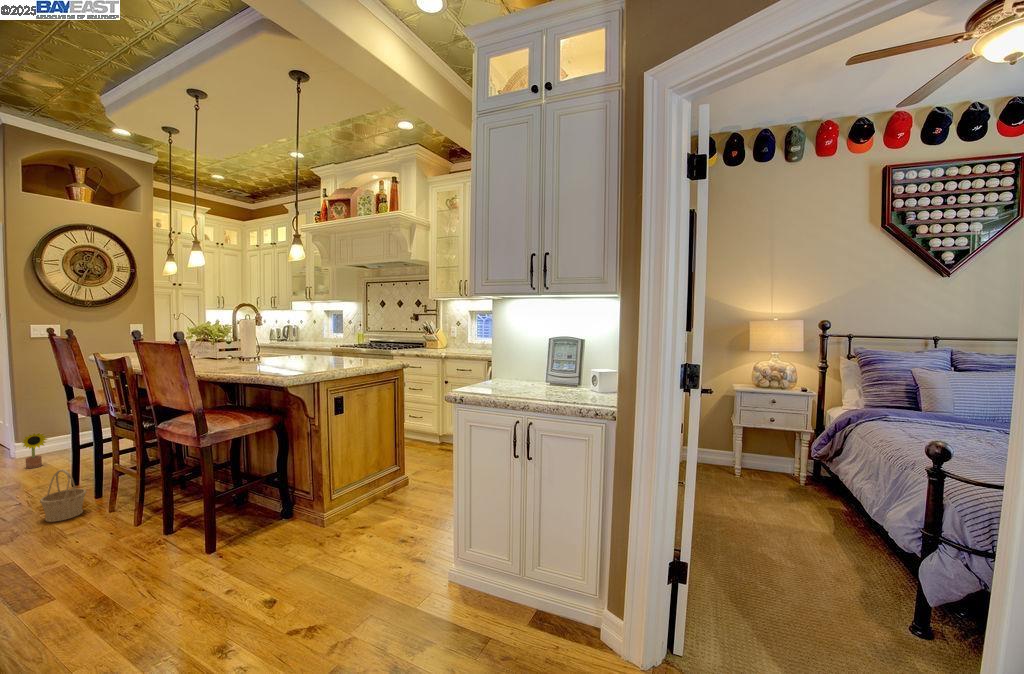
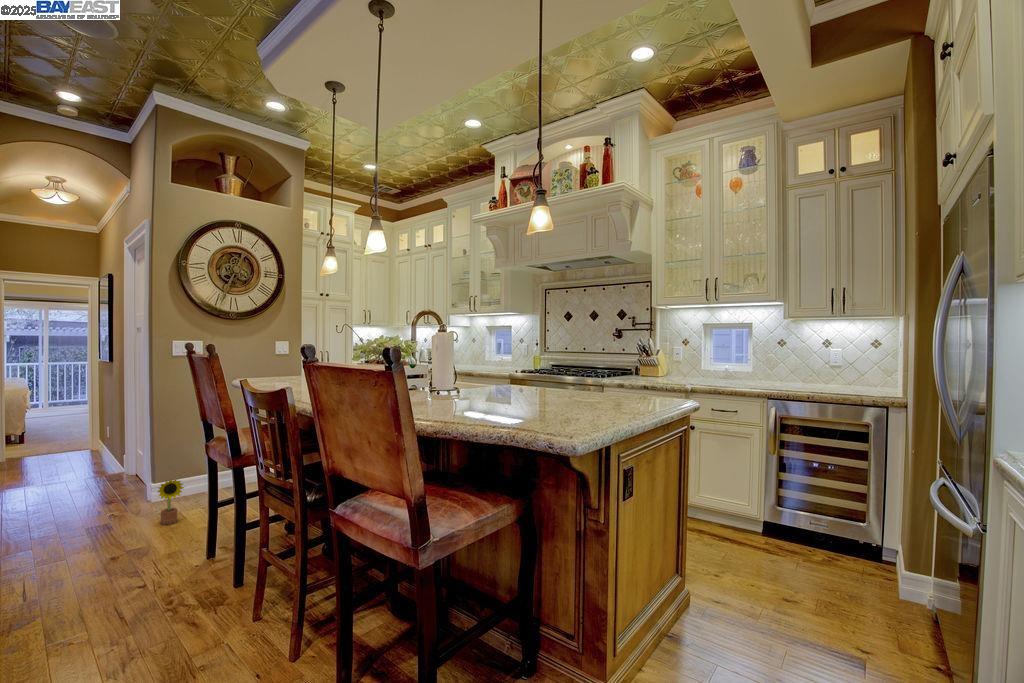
basket: present [40,469,86,522] -> none [161,552,220,636]

